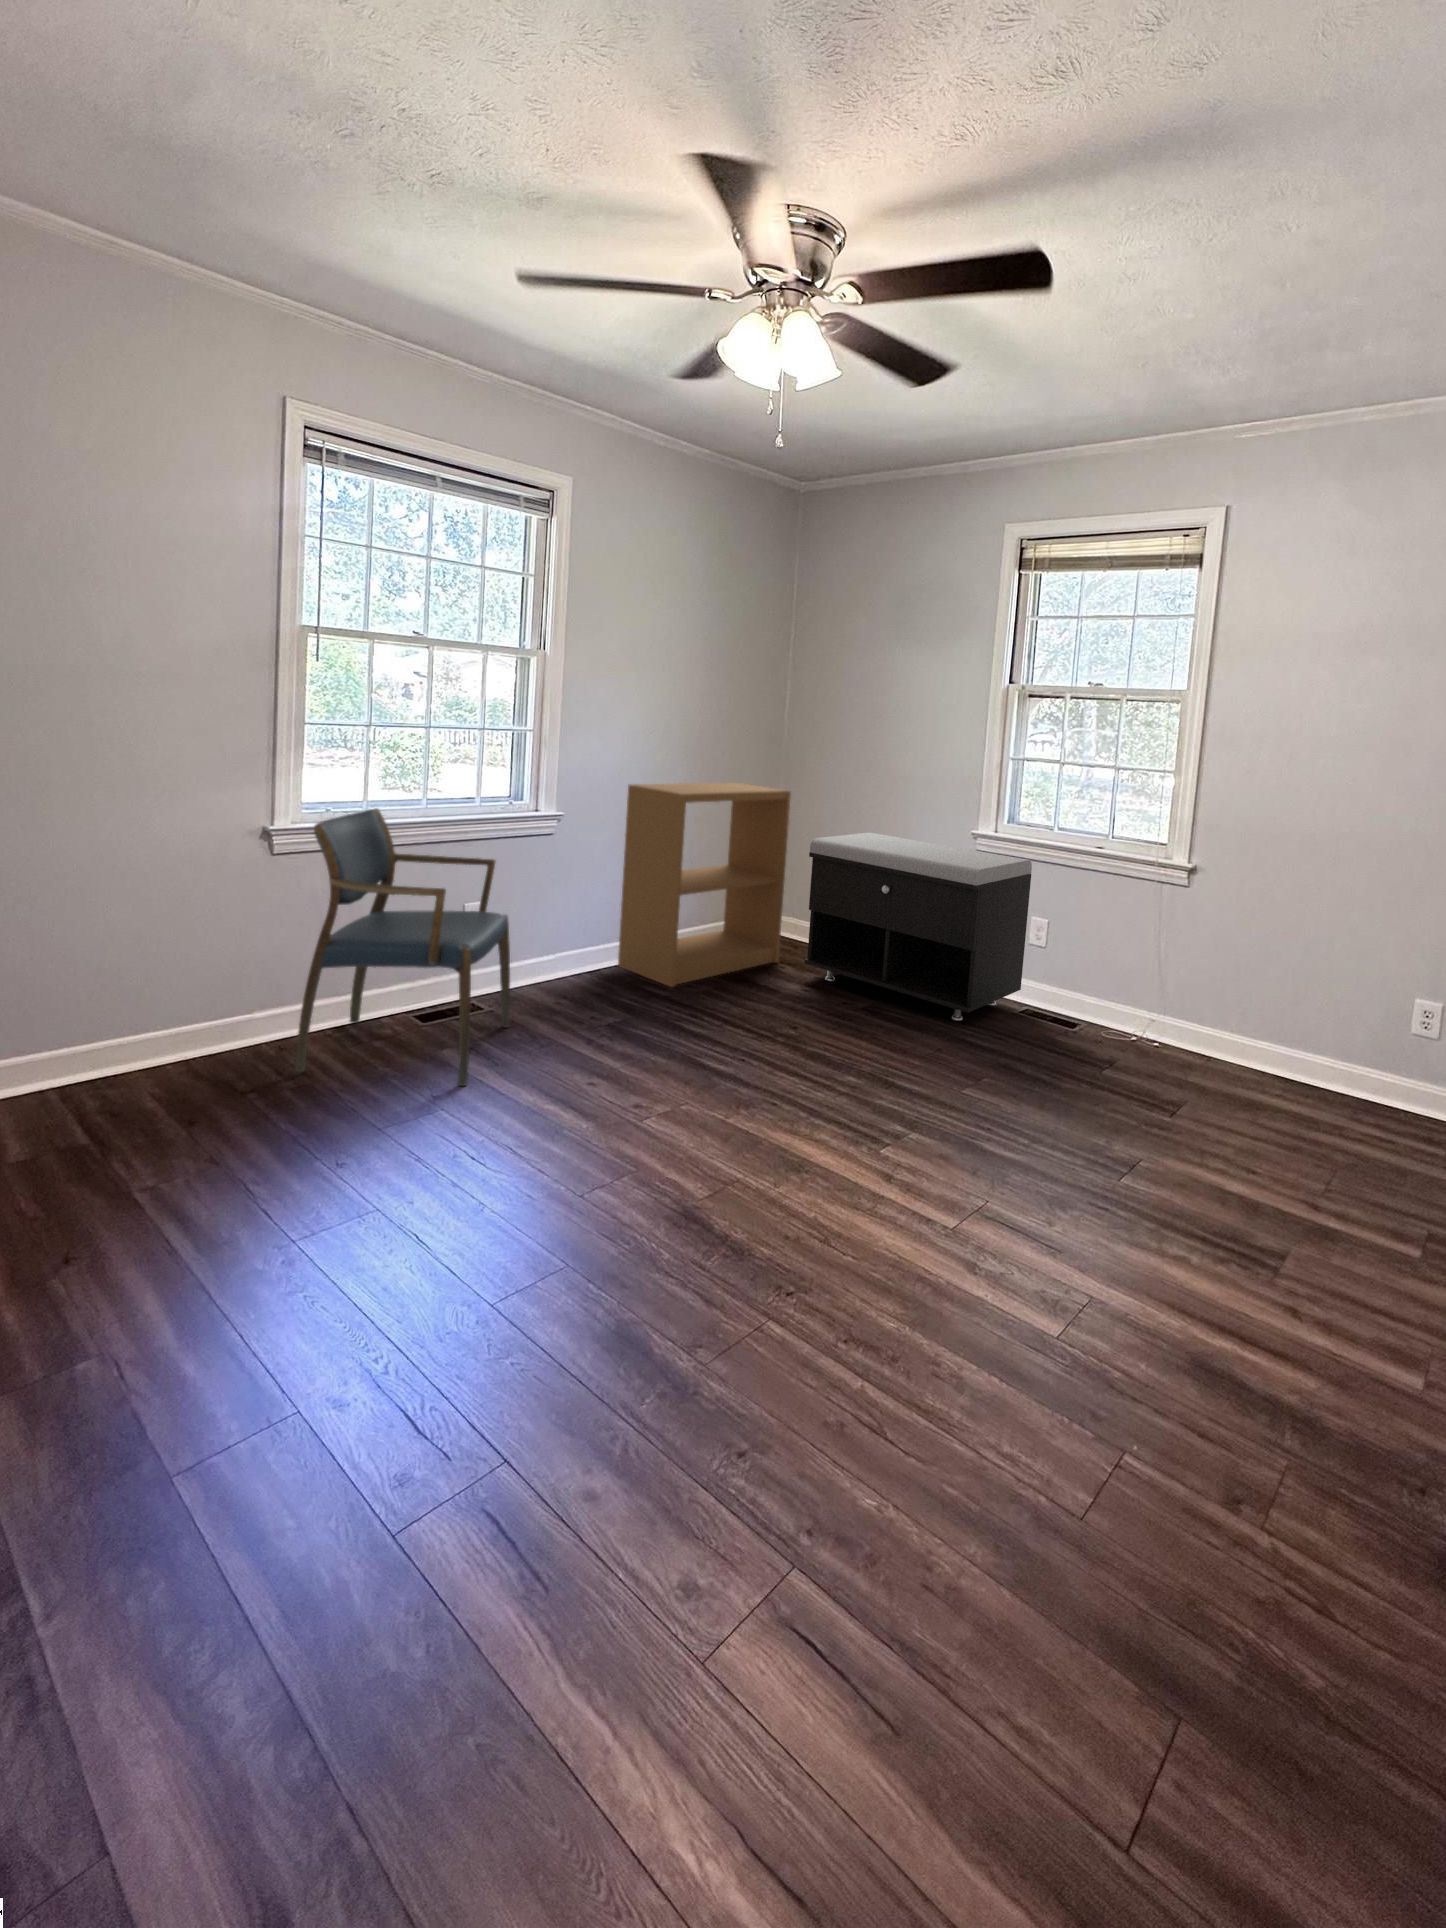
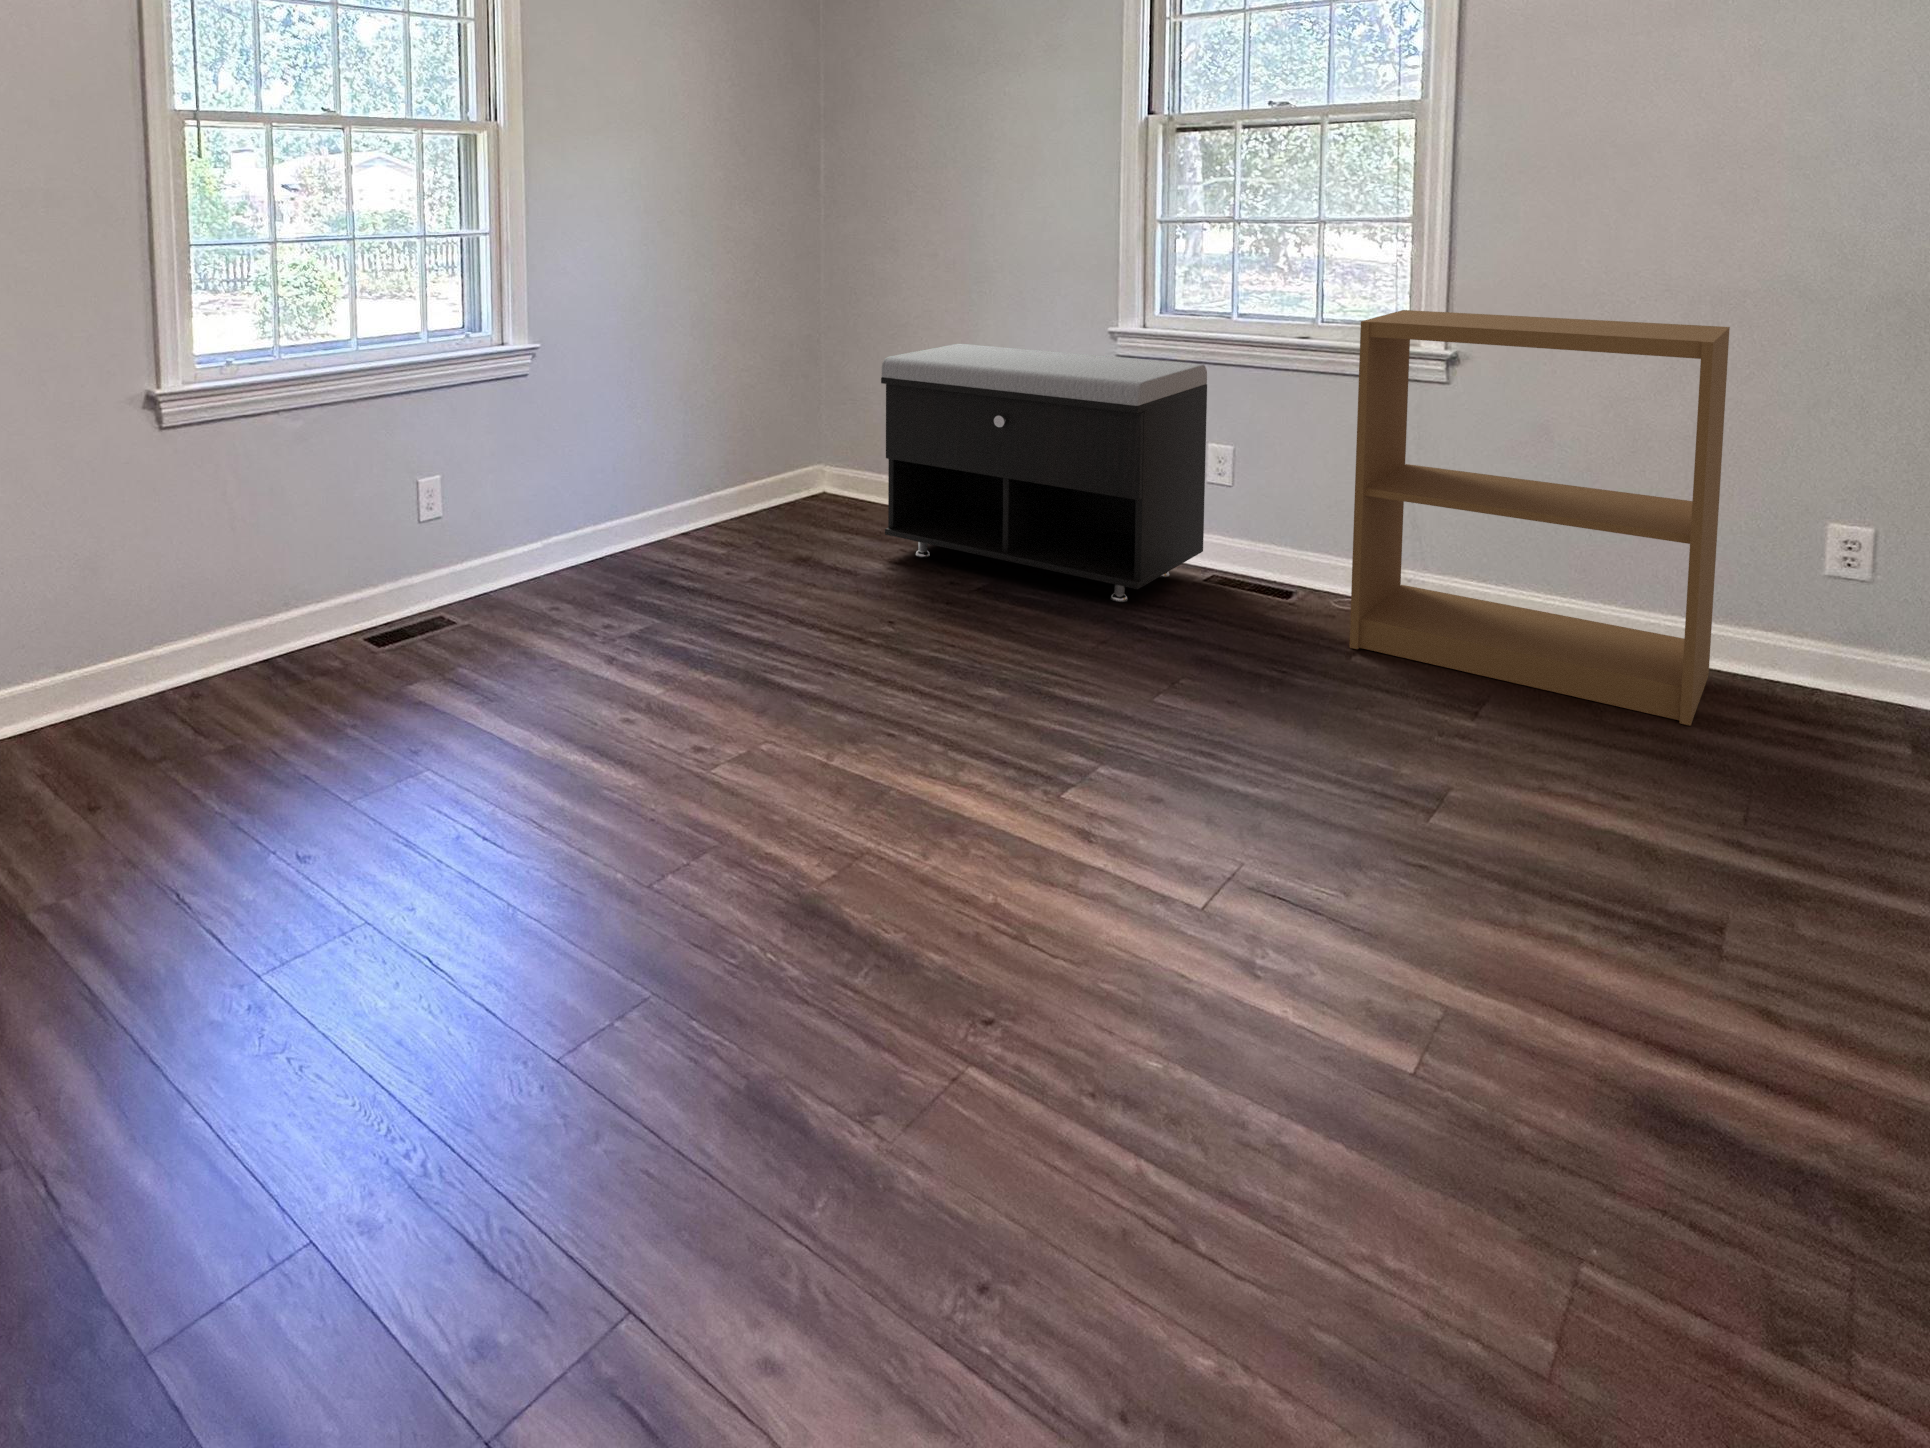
bookshelf: present [618,783,791,987] -> present [1349,310,1730,726]
armchair: present [295,808,510,1086] -> none [214,358,494,739]

